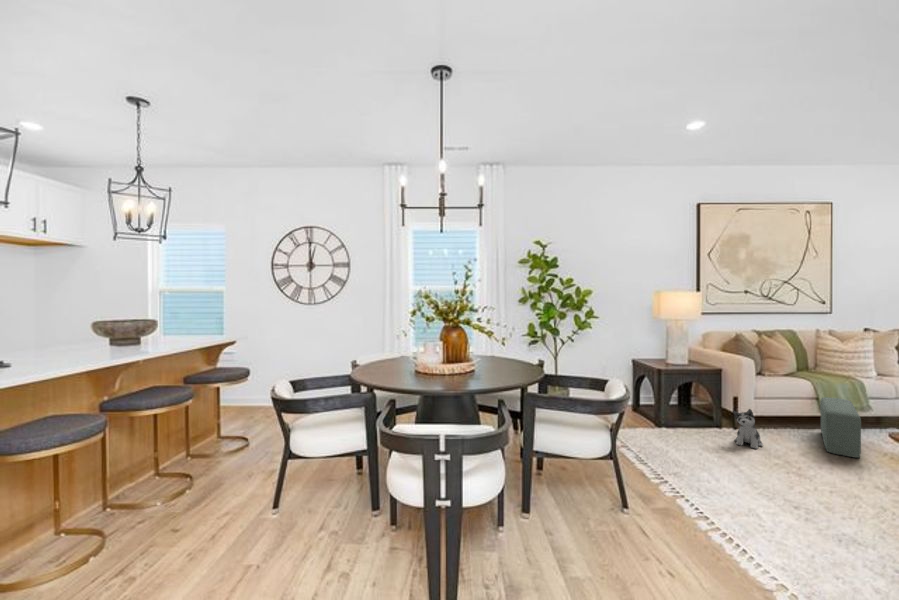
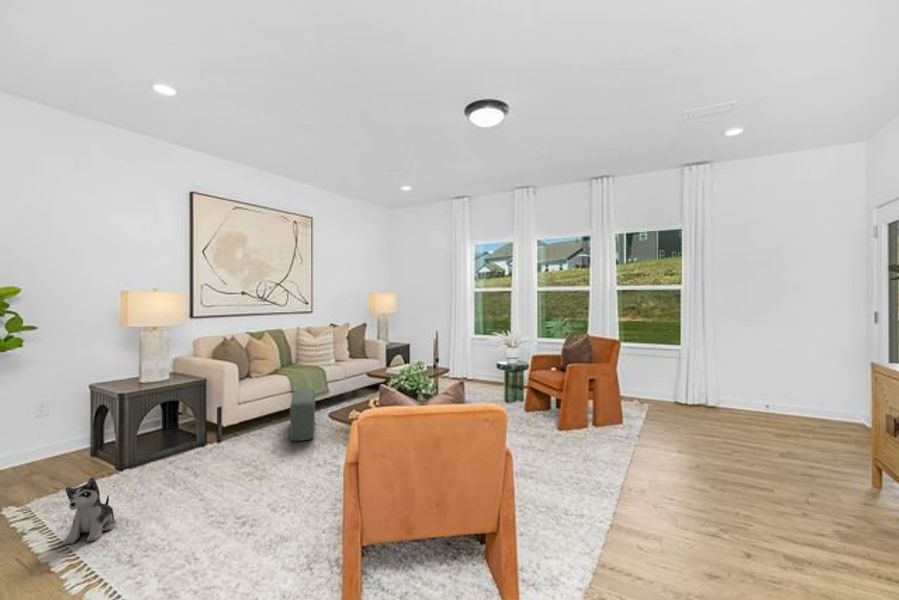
plush toy: present [733,409,763,449] -> present [64,478,116,545]

